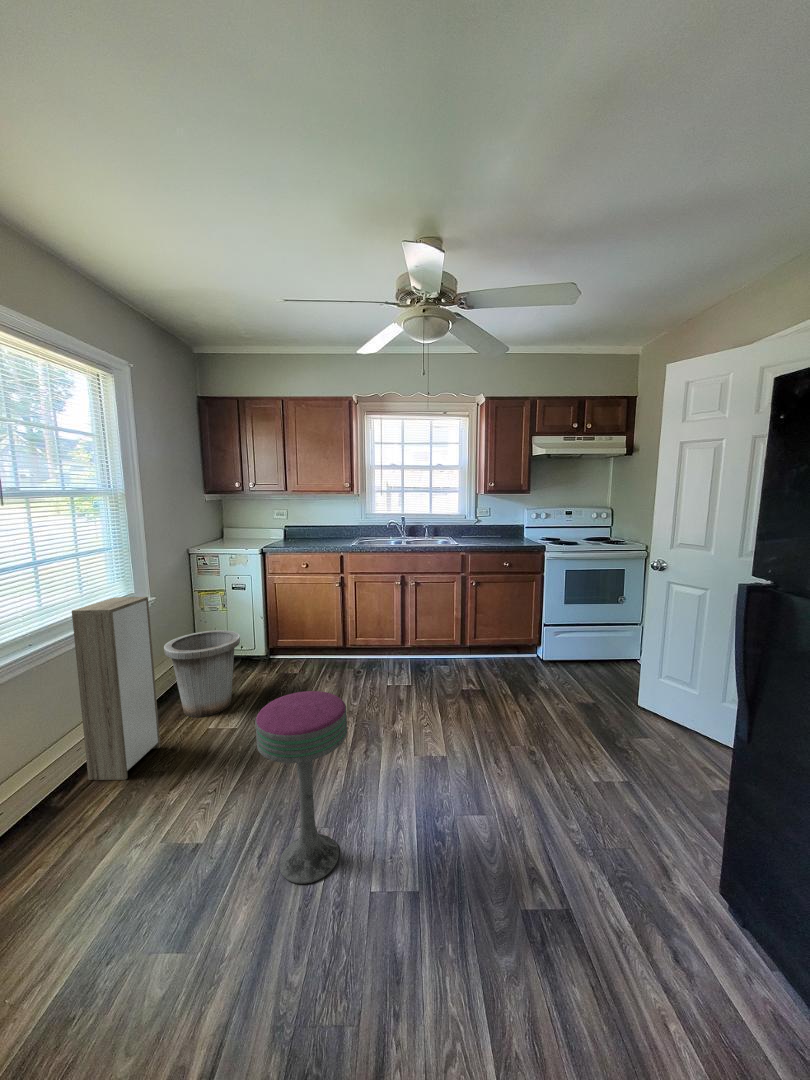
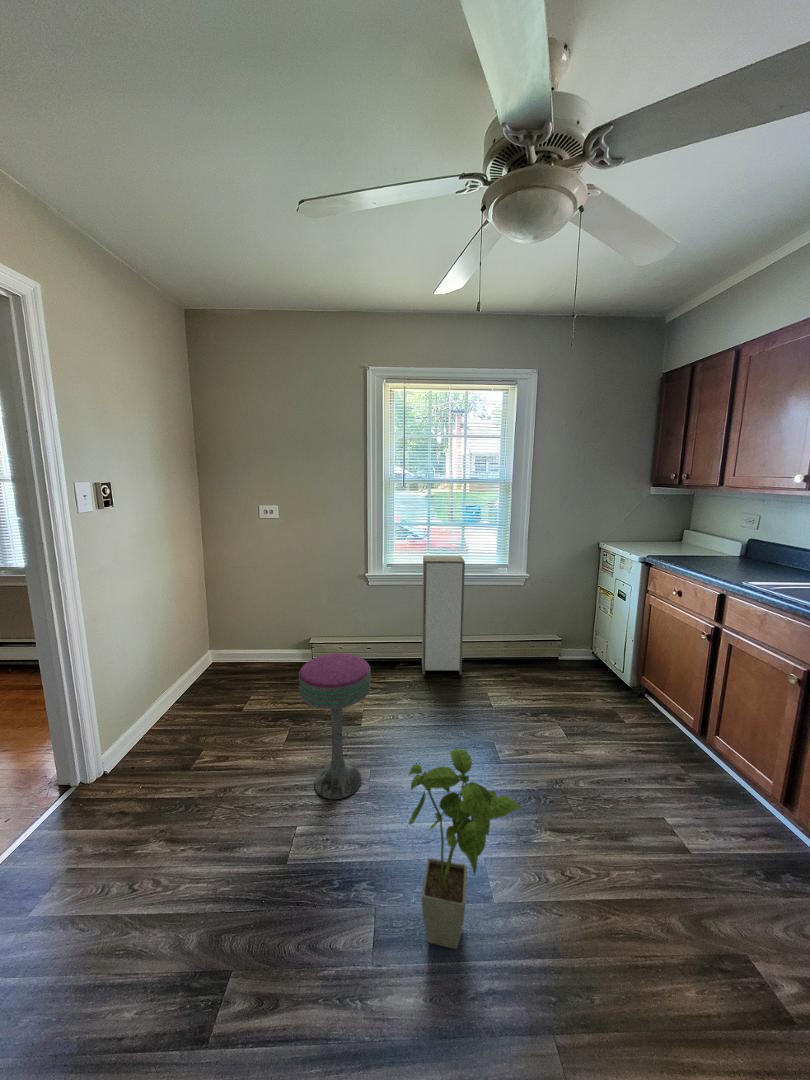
trash can: present [164,630,240,717] -> none [498,608,565,688]
house plant: none [440,642,506,788] -> present [409,749,521,949]

